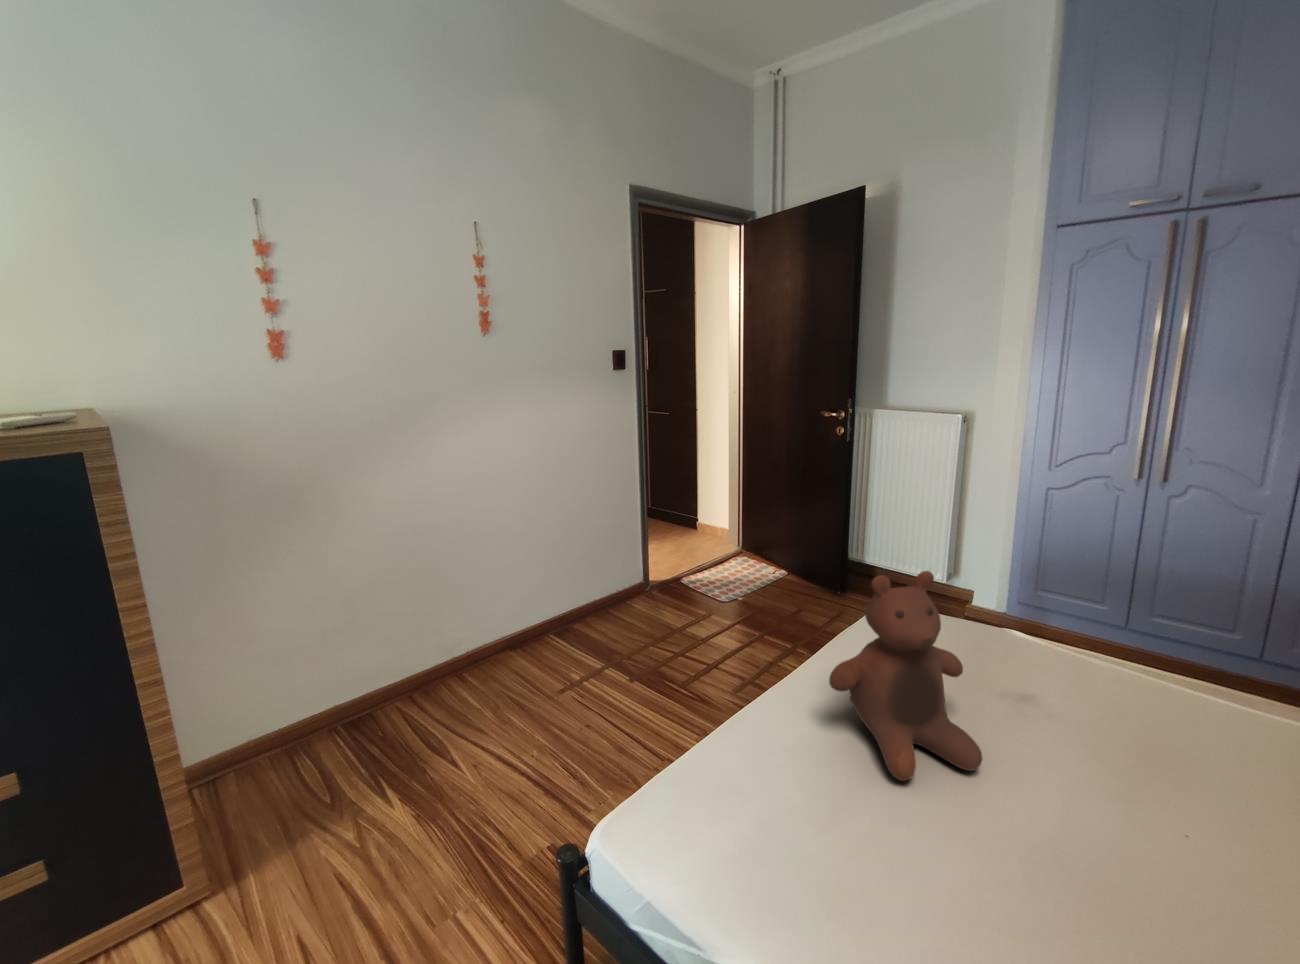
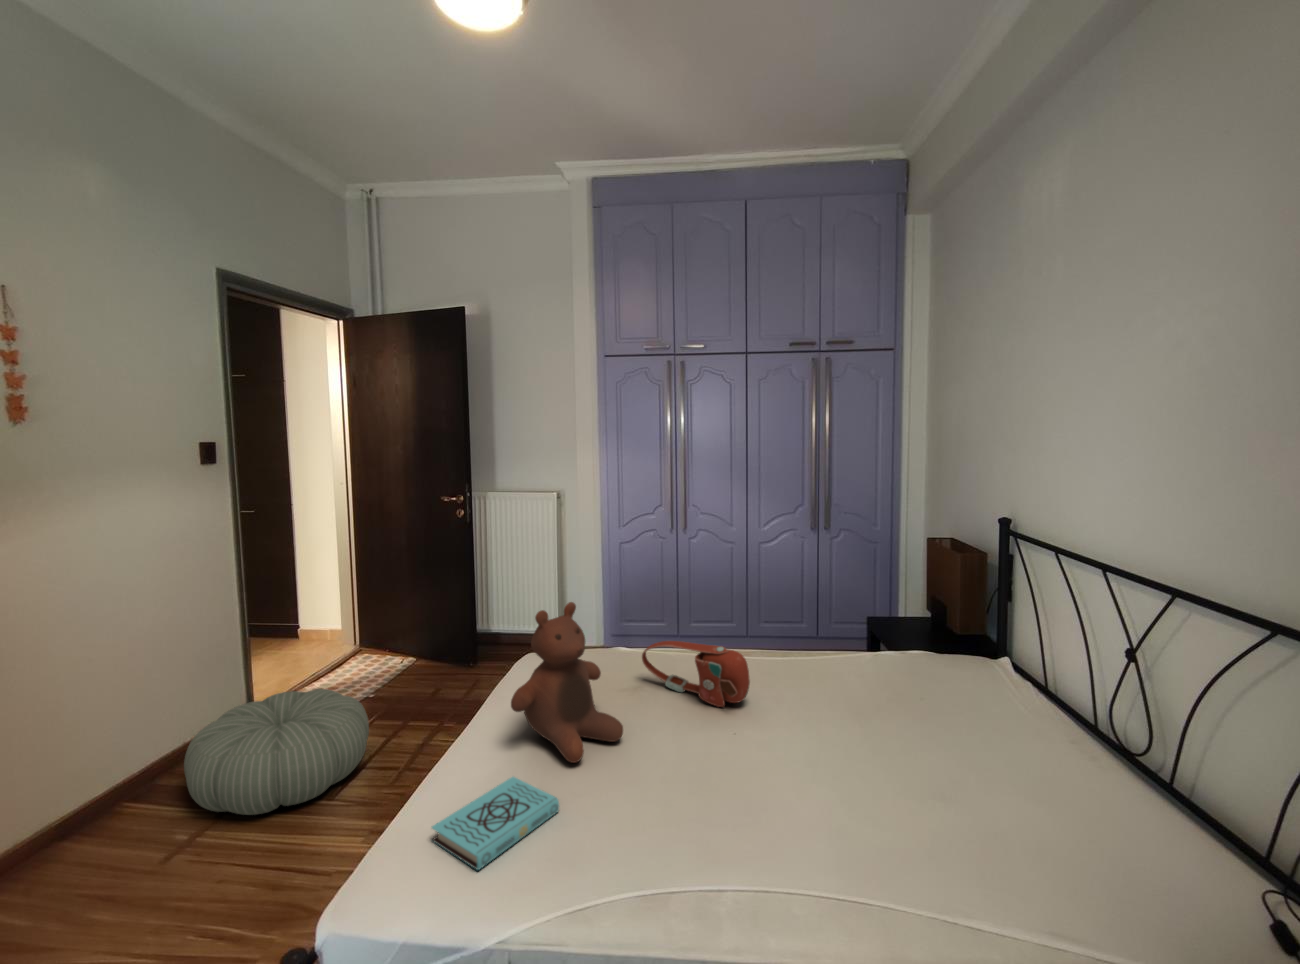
pouf: none [583,581,725,685] -> present [184,689,369,815]
handbag: none [1037,647,1240,783] -> present [642,641,750,707]
book: none [707,769,861,876] -> present [432,777,559,870]

